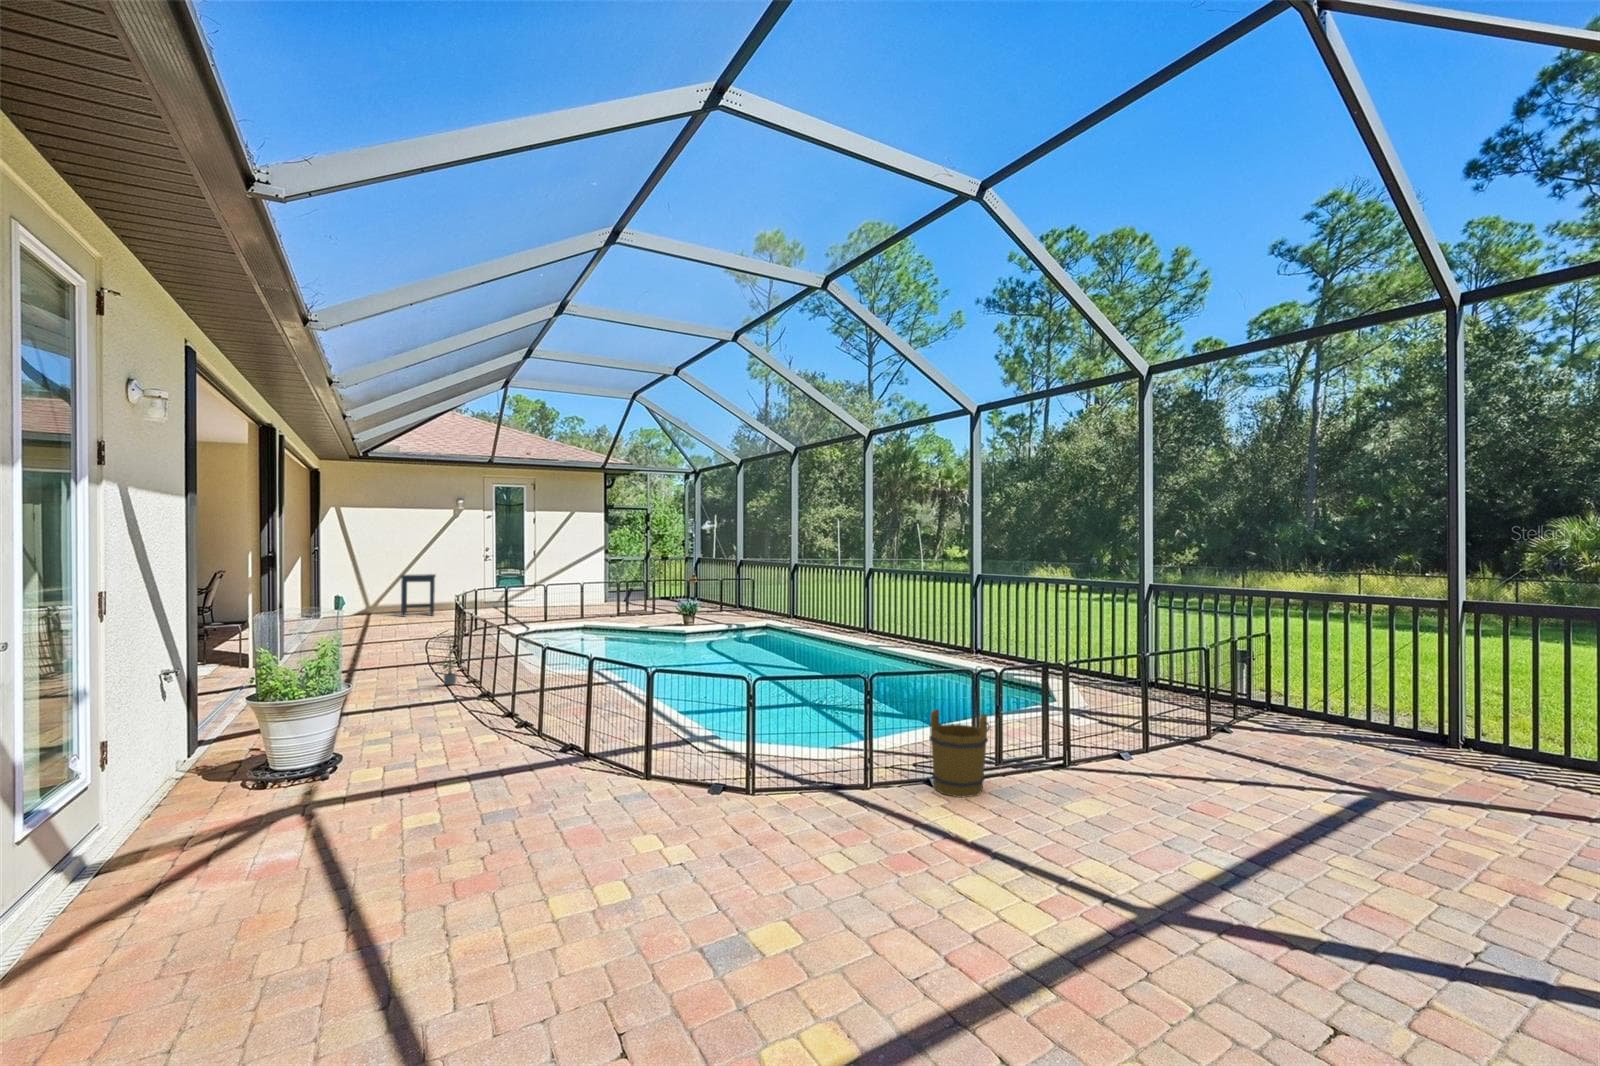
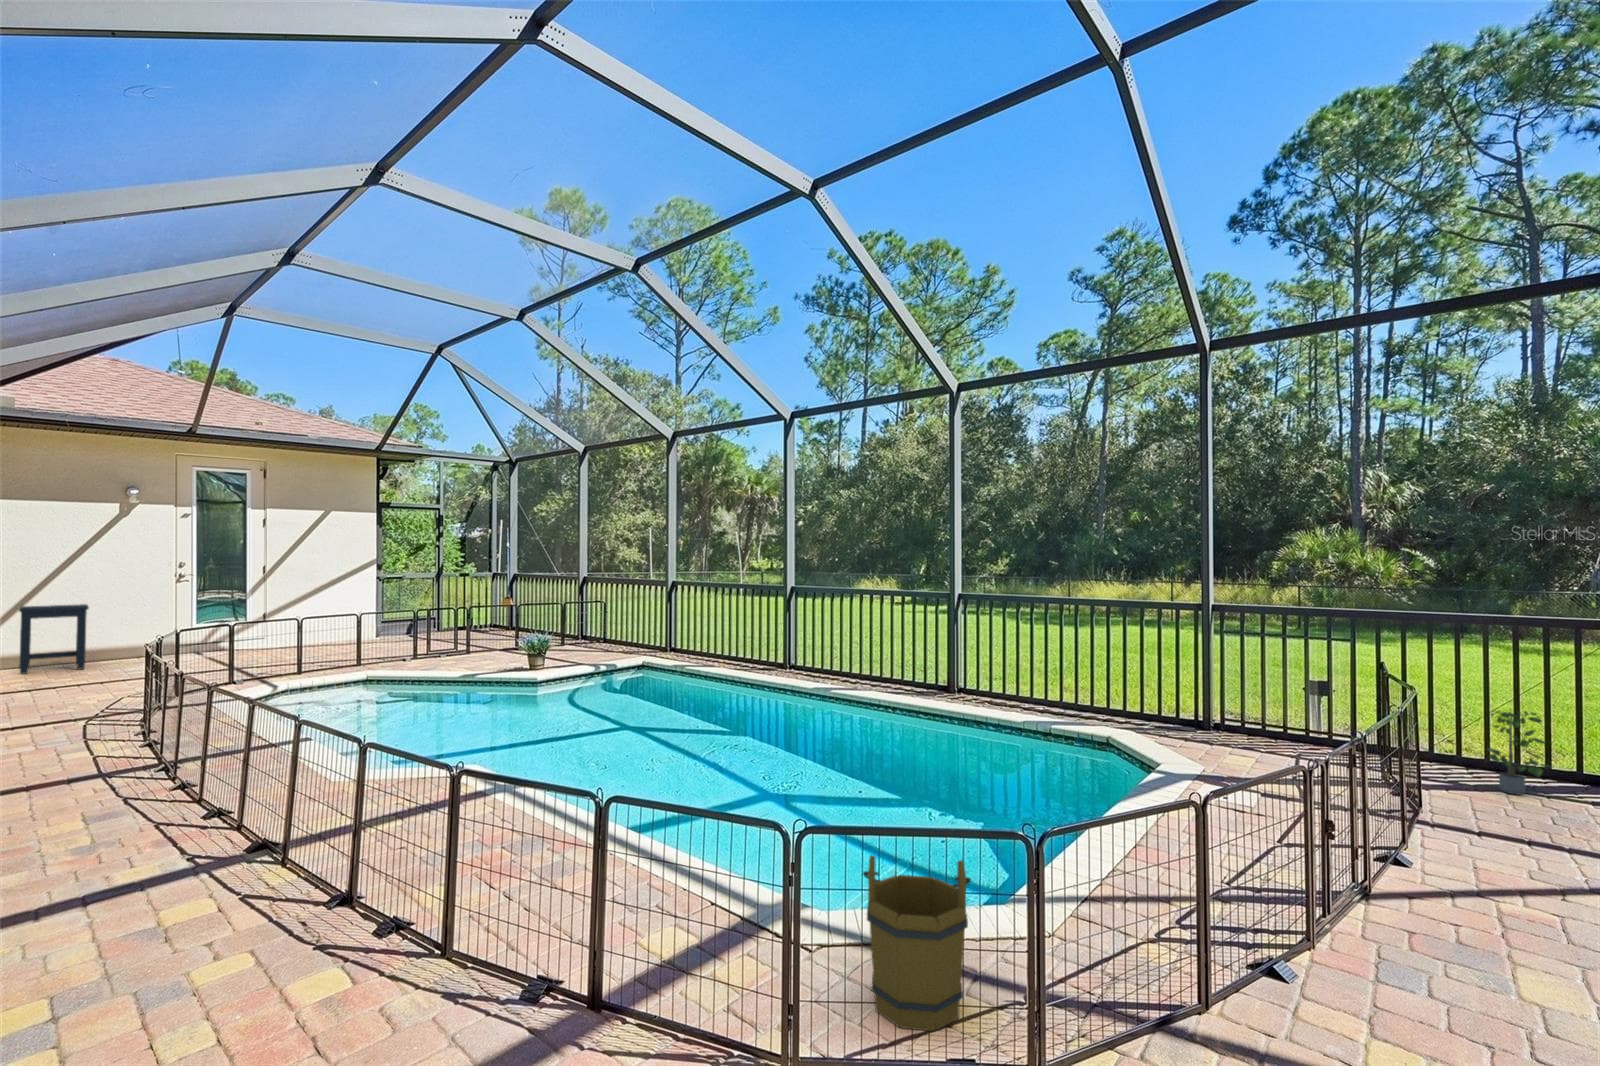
potted plant: present [440,637,456,685] -> present [1488,711,1549,794]
bucket: present [929,709,990,797] -> present [863,855,971,1031]

